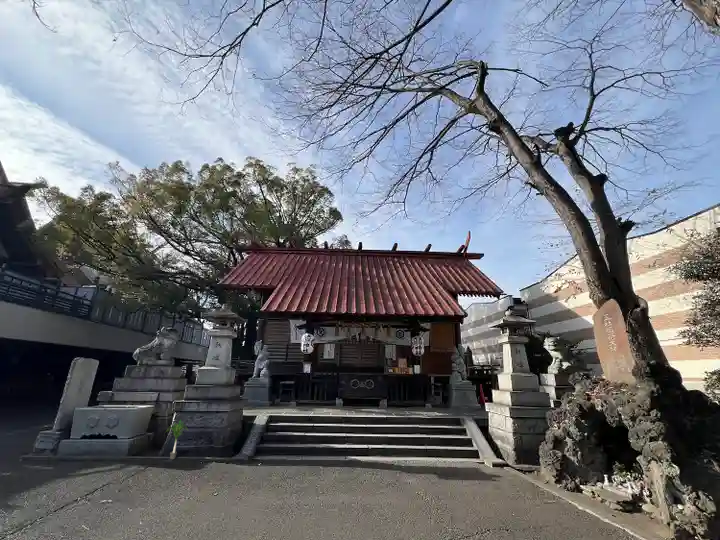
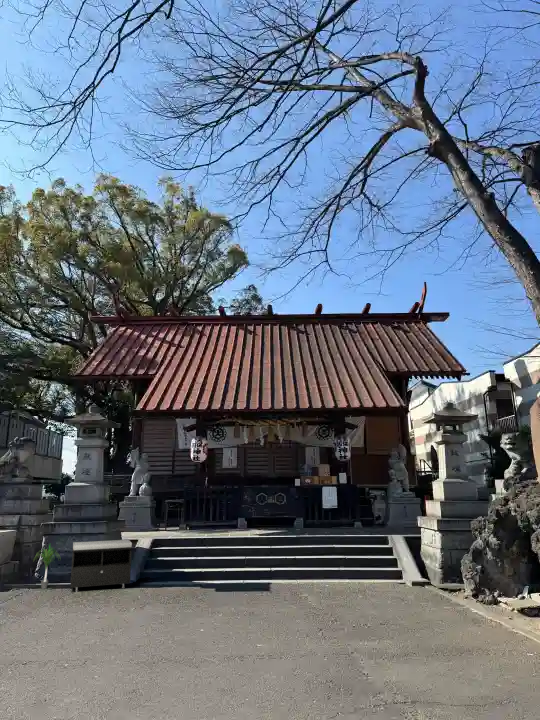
storage bench: none [195,417,251,463] -> present [71,540,132,592]

